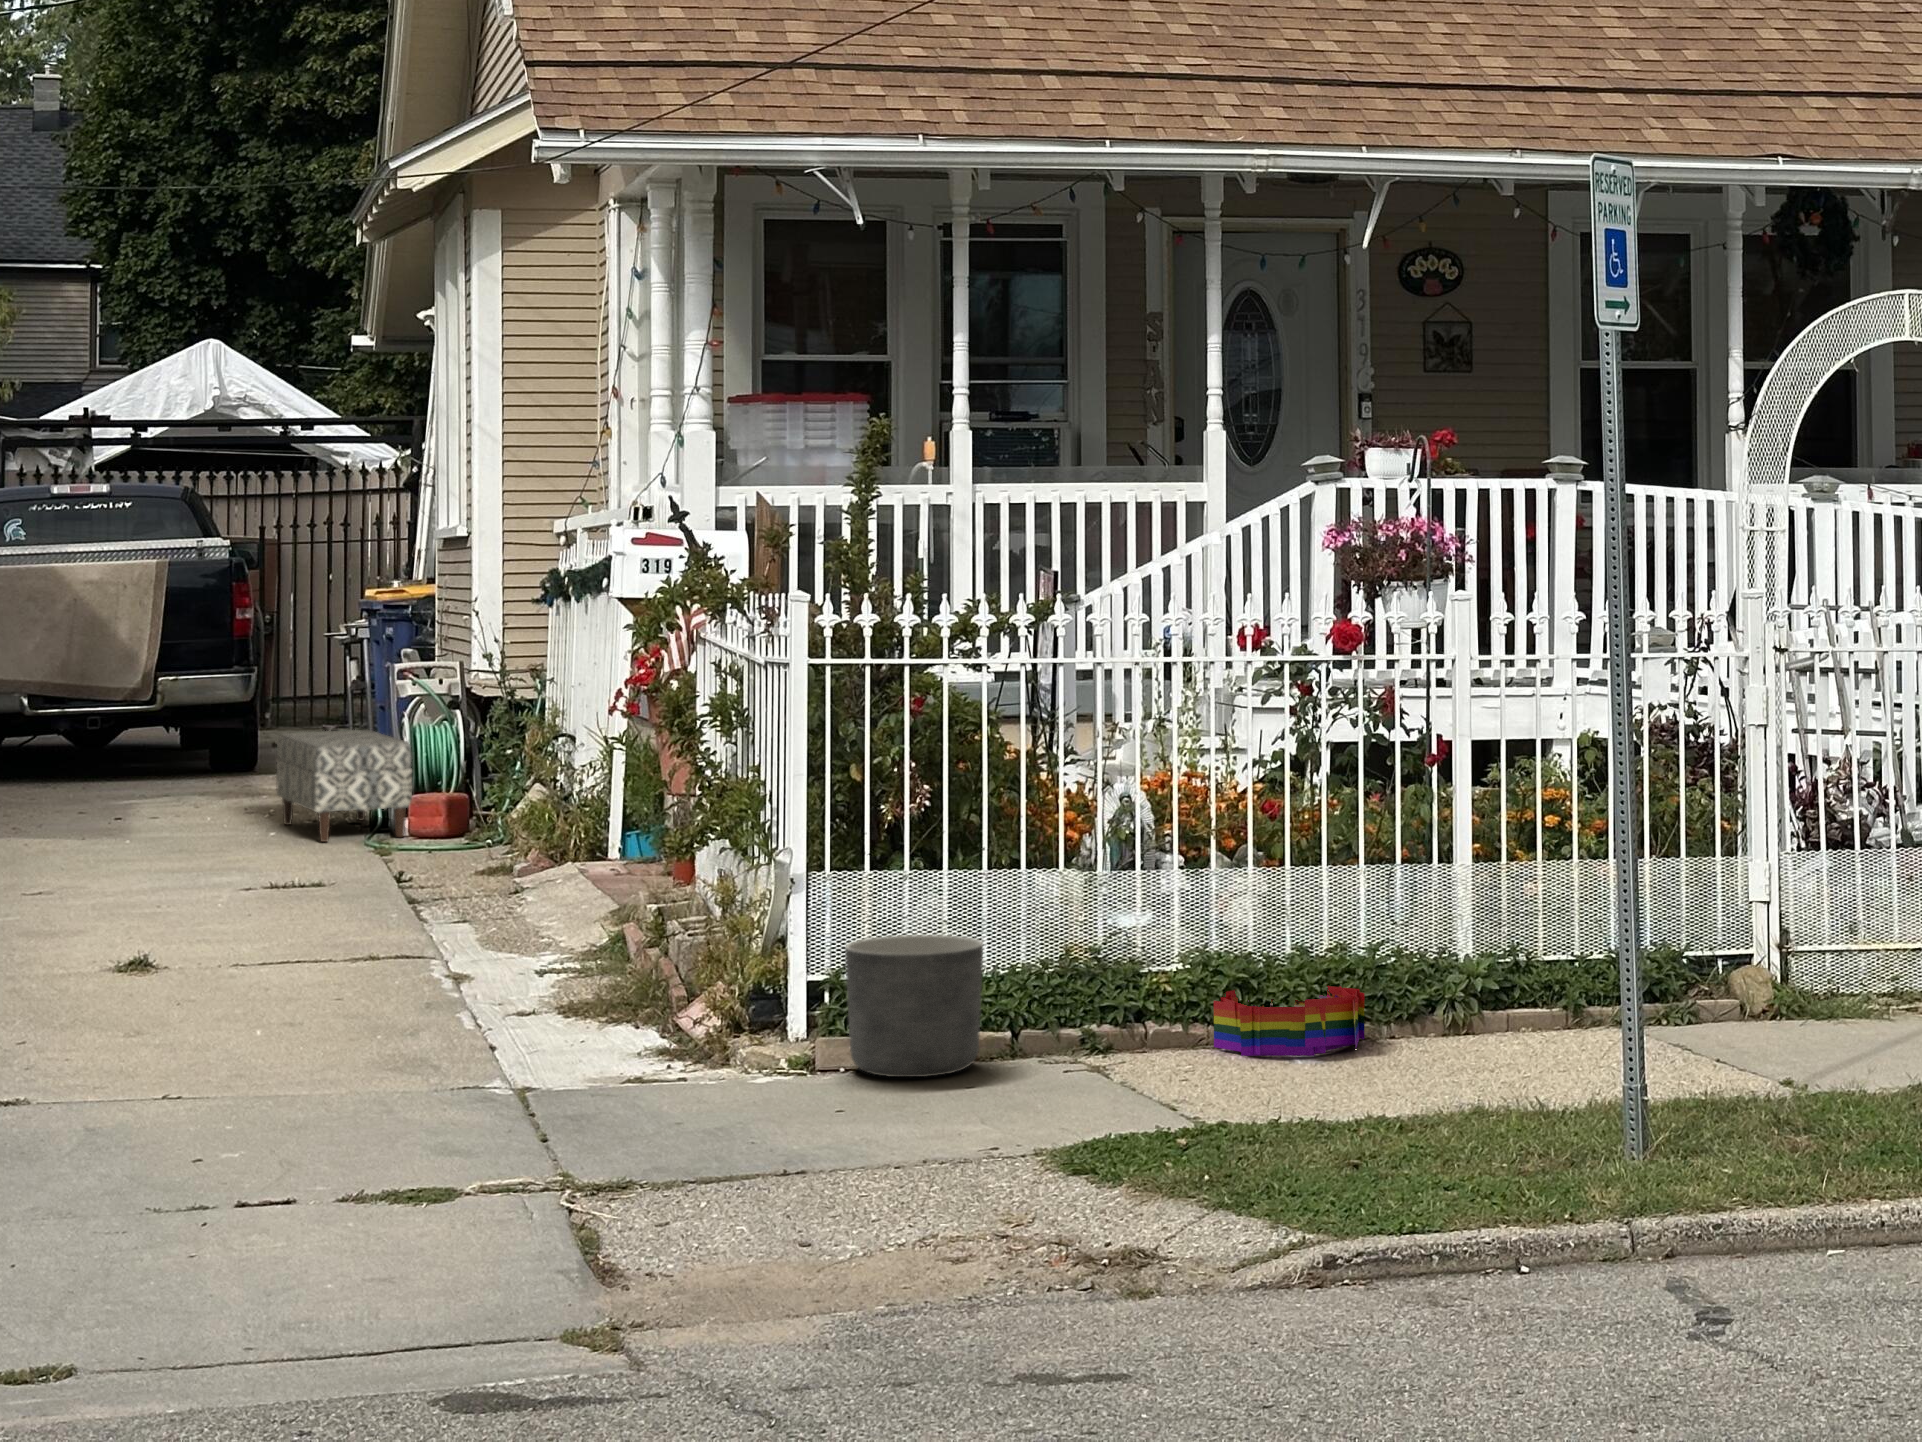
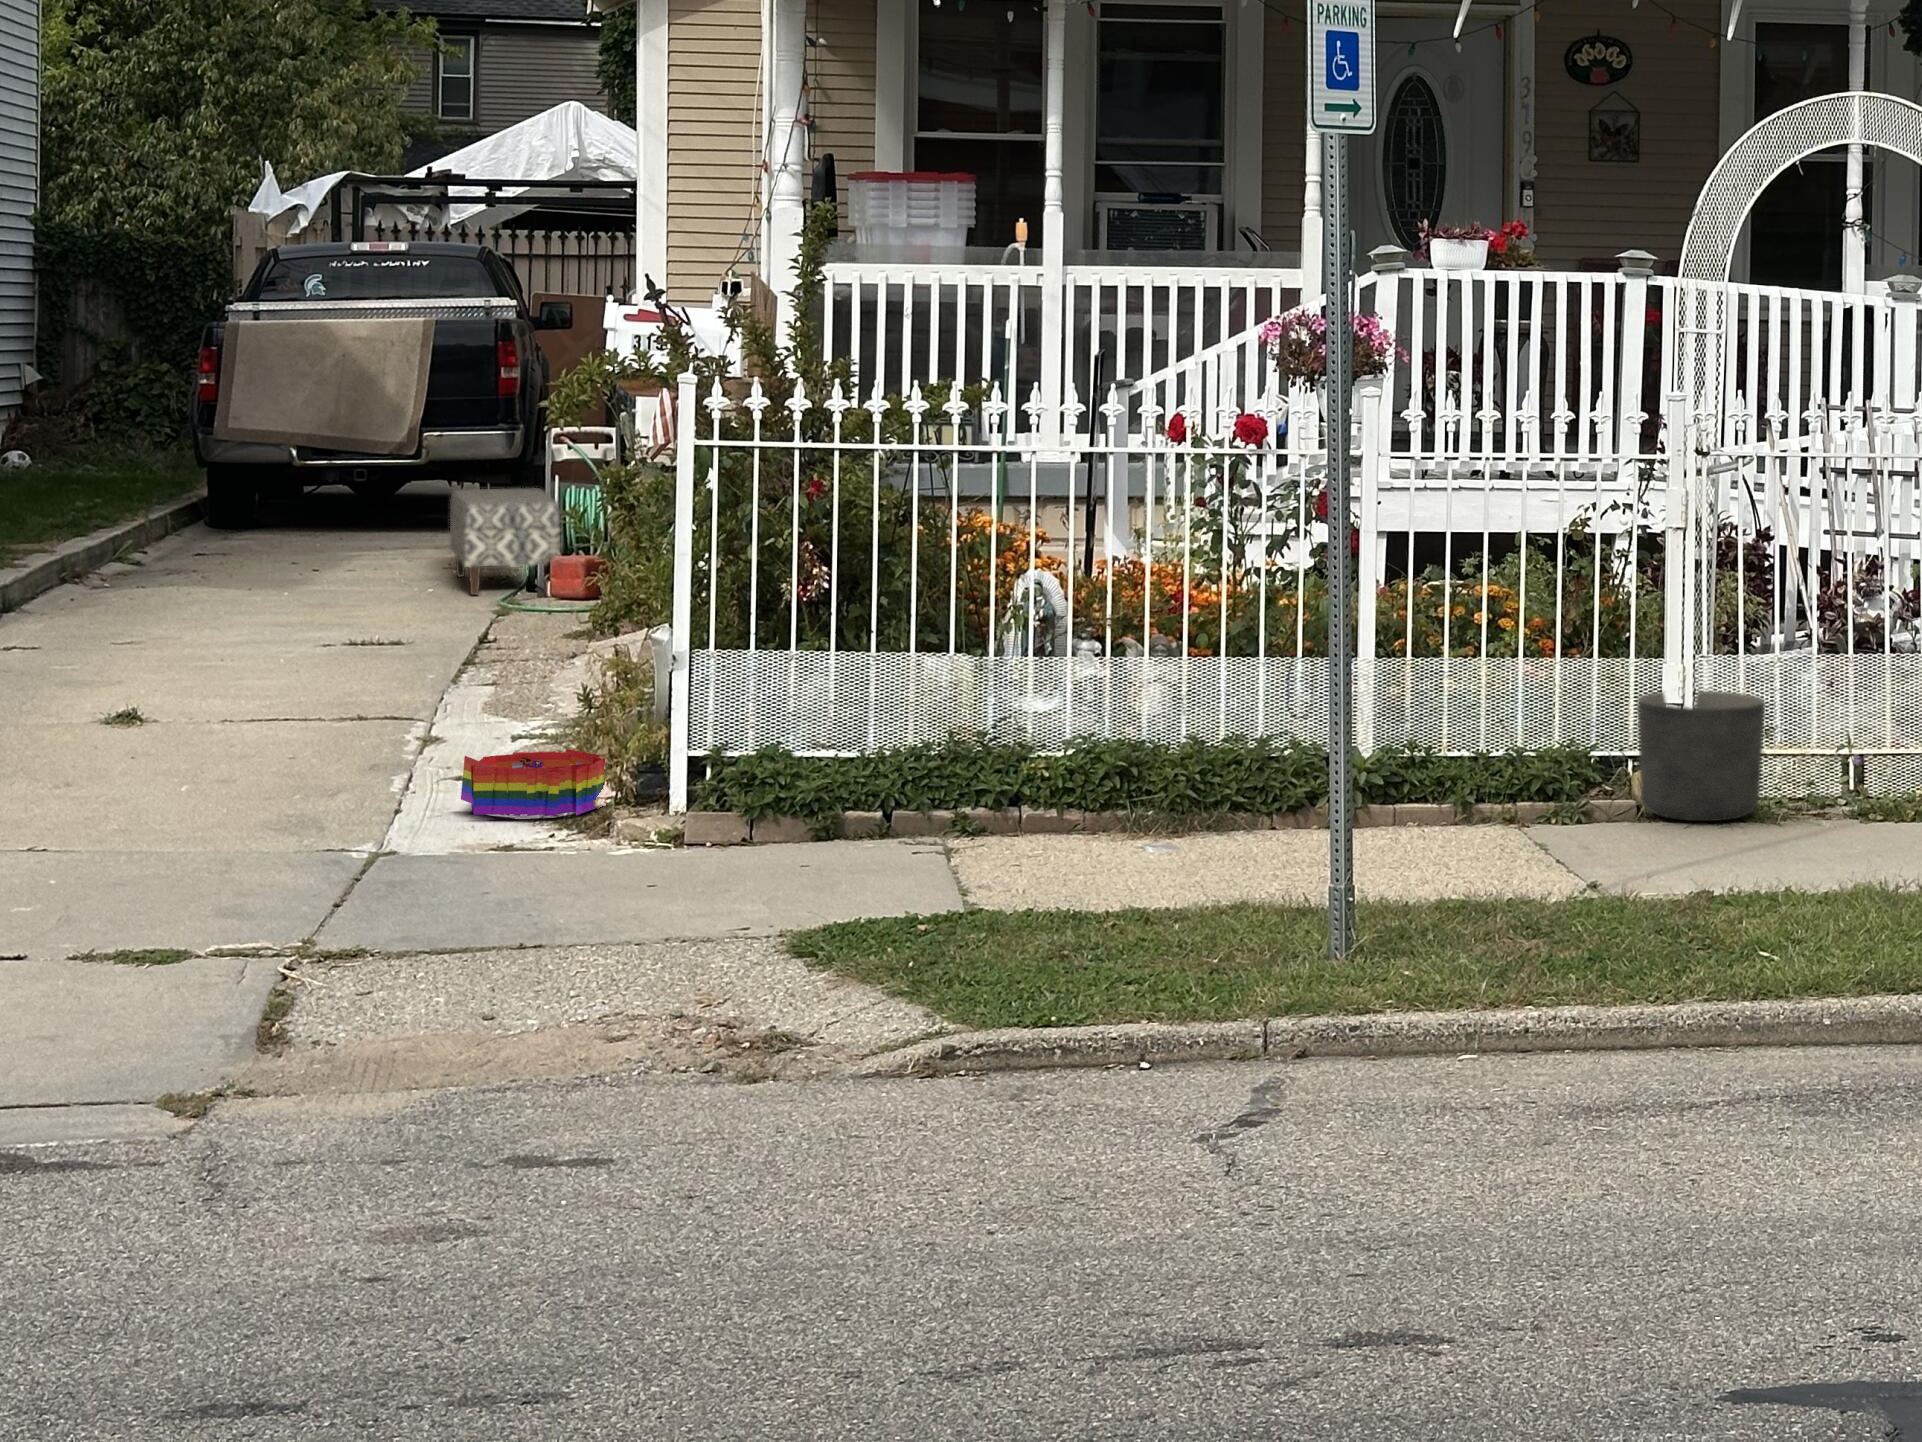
planter: present [845,935,983,1077] -> present [1637,691,1765,821]
storage bin: present [1214,986,1364,1056] -> present [461,749,605,816]

